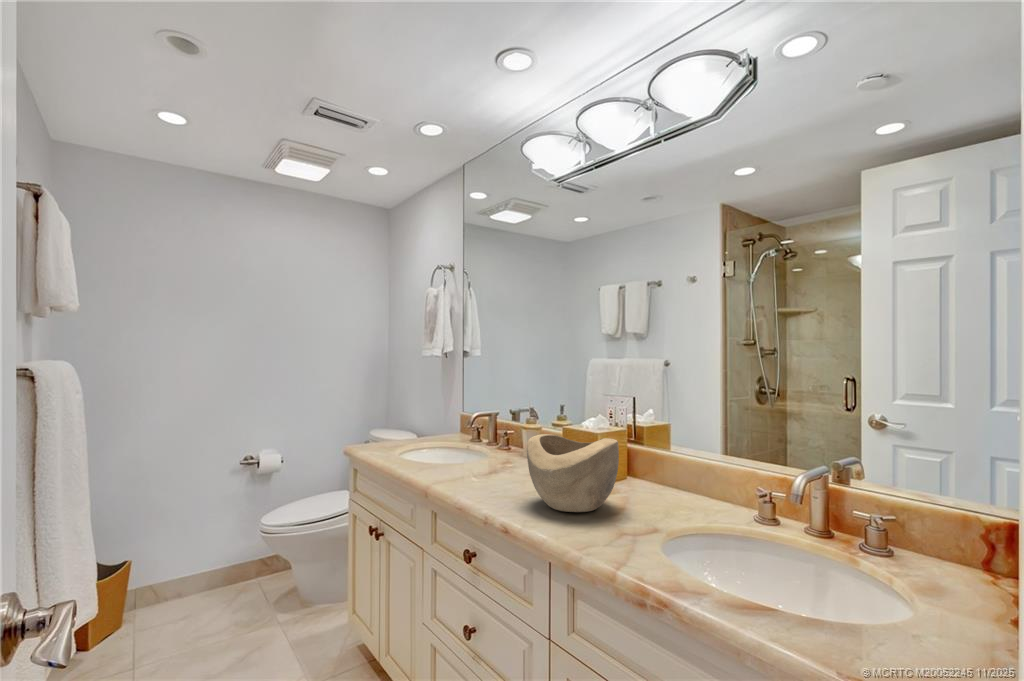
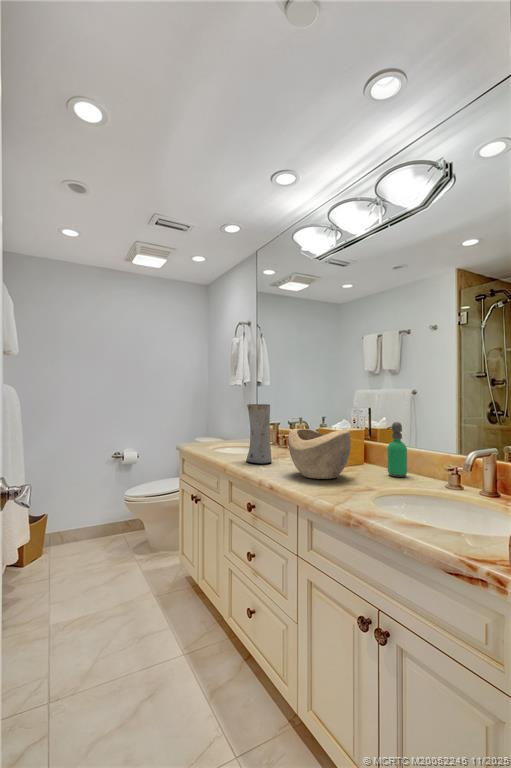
vase: none [457,394,496,485] -> present [246,404,272,464]
soap dispenser: none [666,423,694,502] -> present [387,422,407,477]

